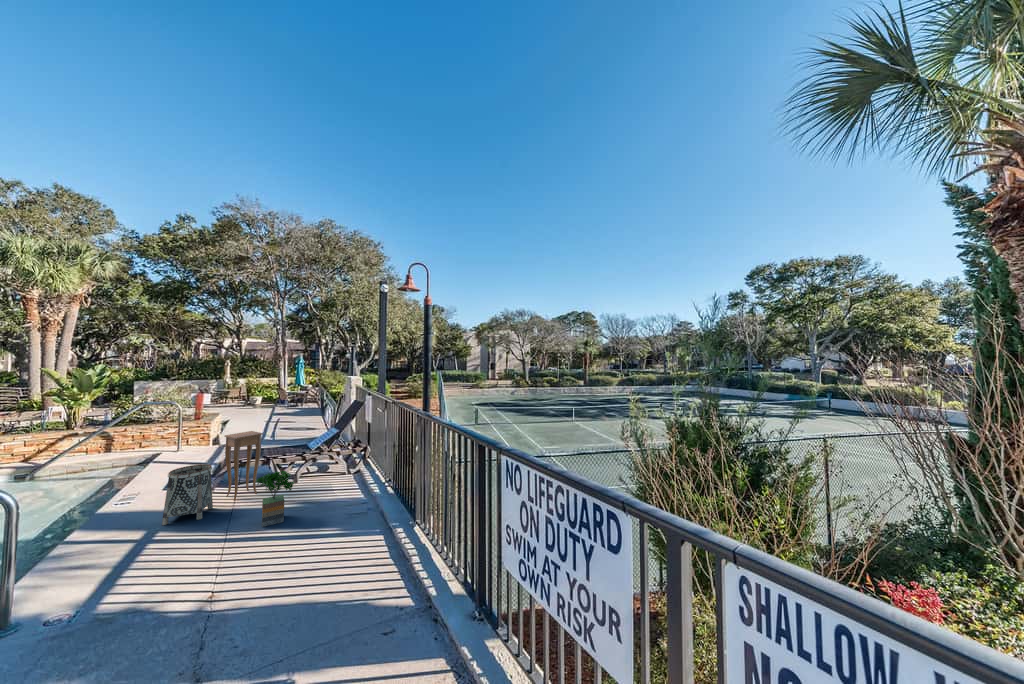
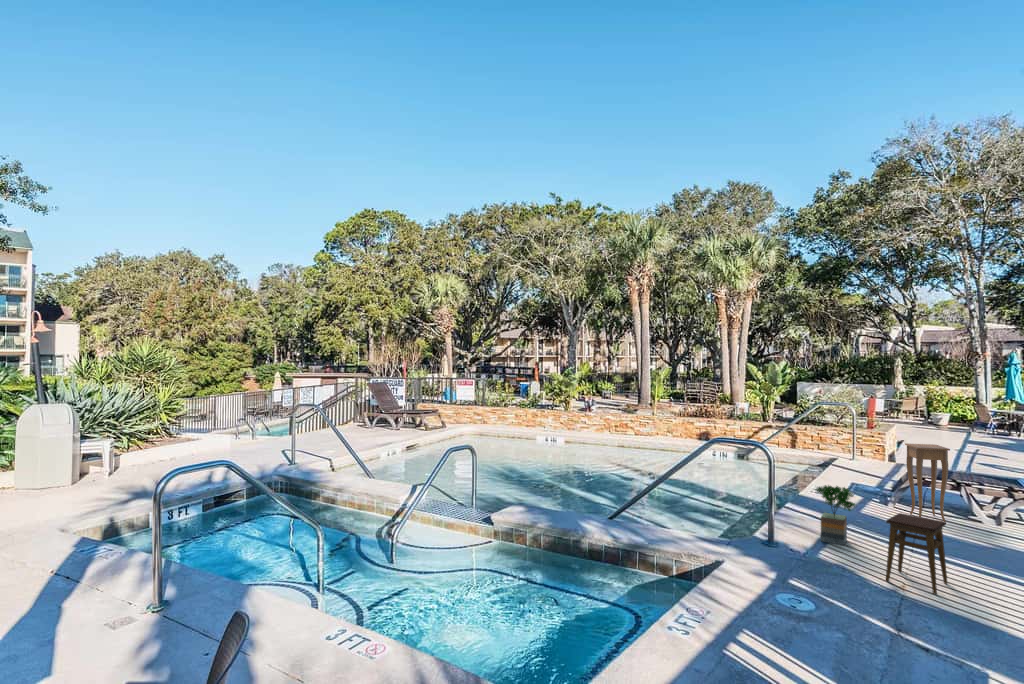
basket: present [162,464,213,525] -> none [852,467,897,524]
potted tree: present [256,471,294,527] -> present [815,485,855,545]
stool: none [187,516,258,614] -> present [886,513,947,594]

